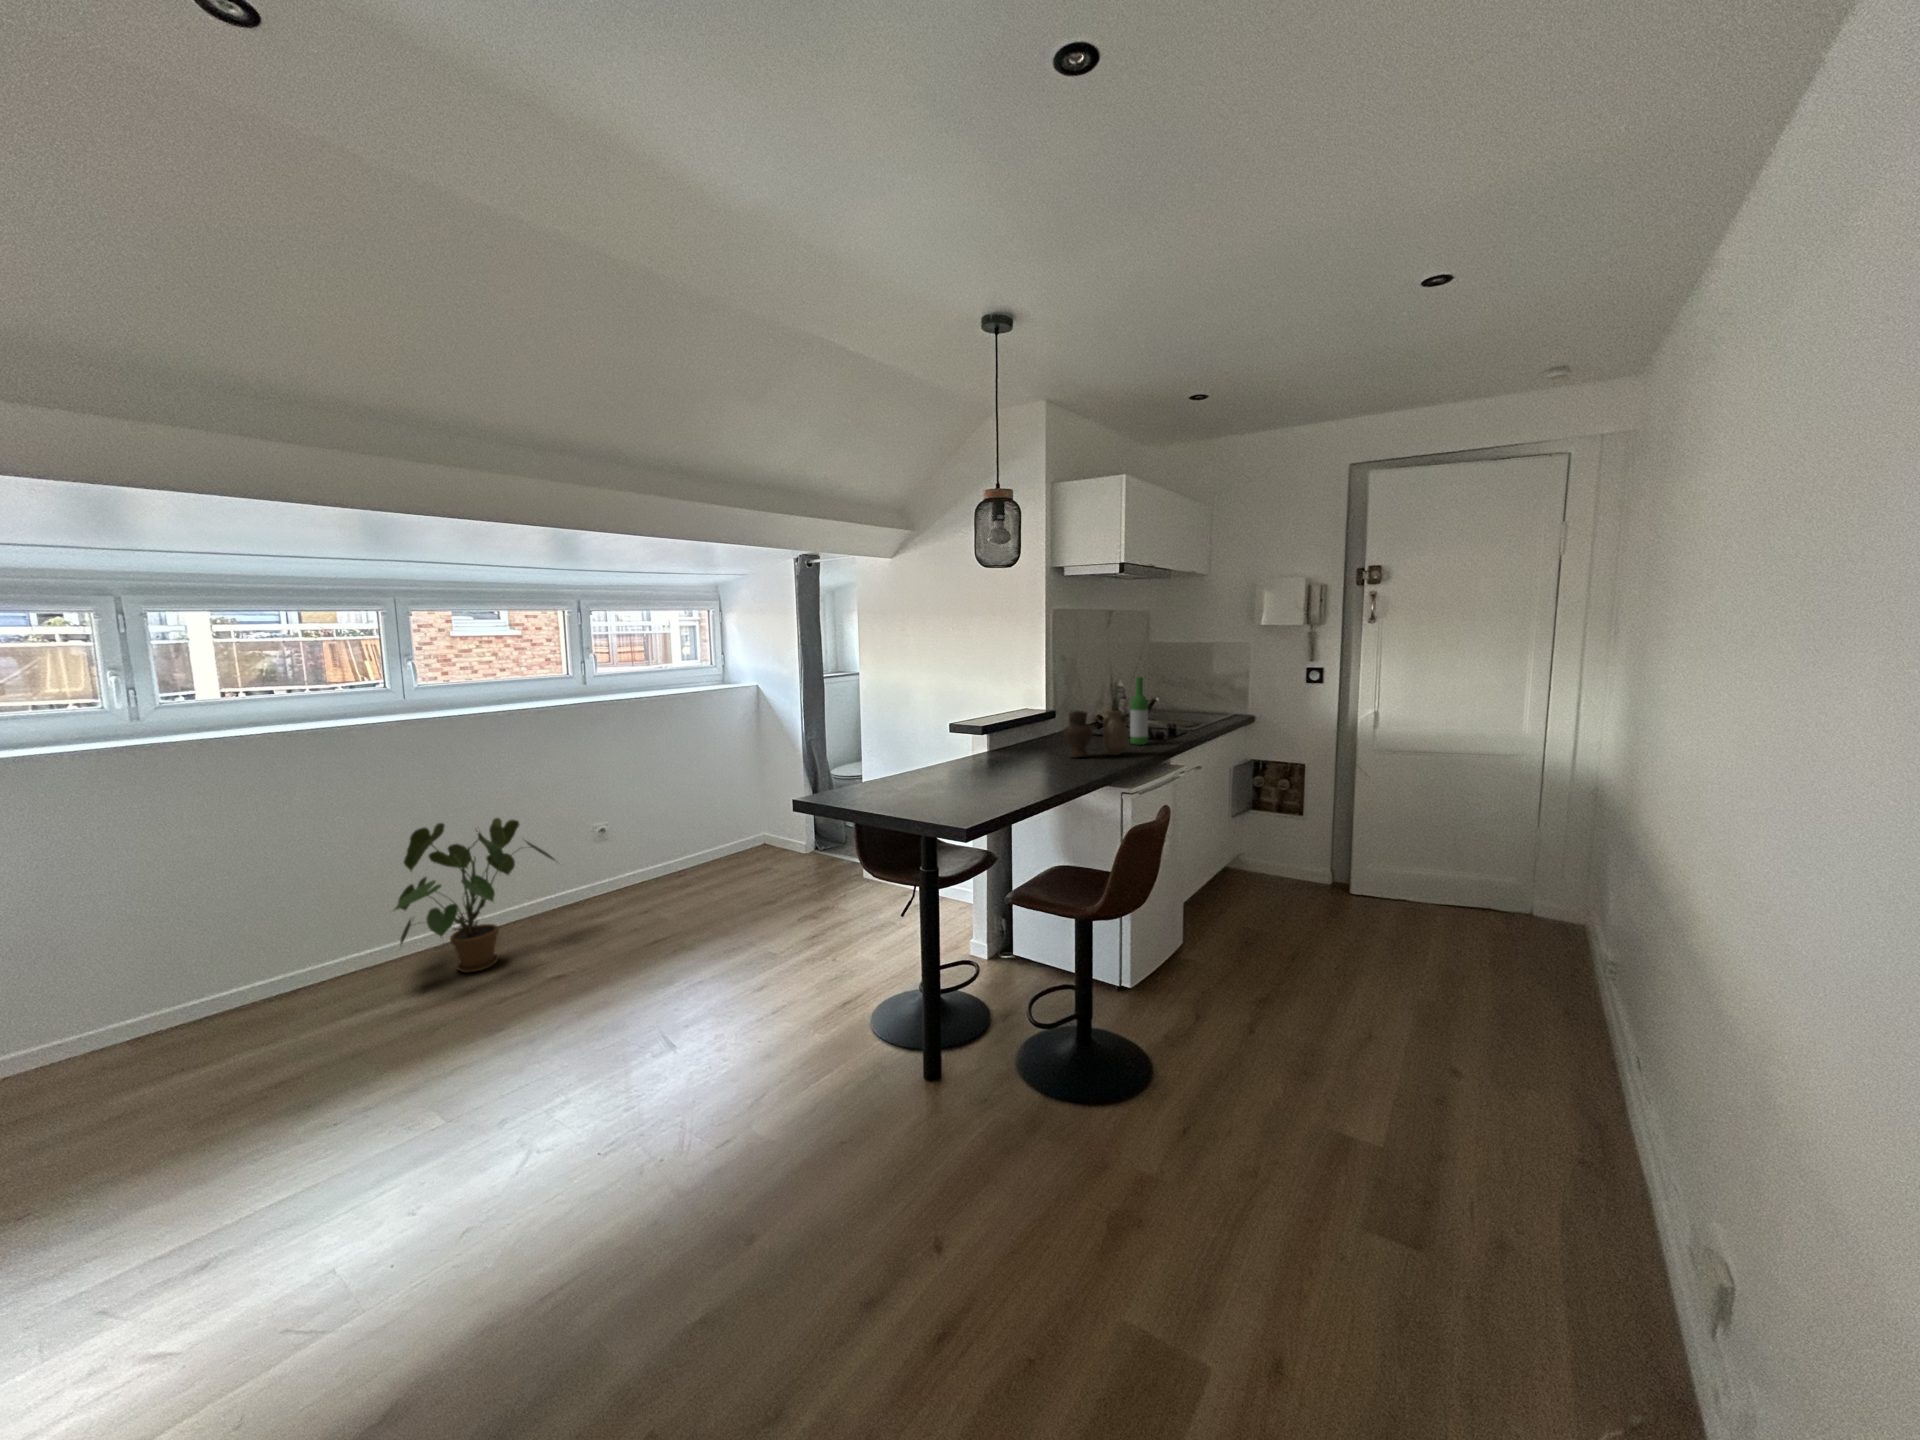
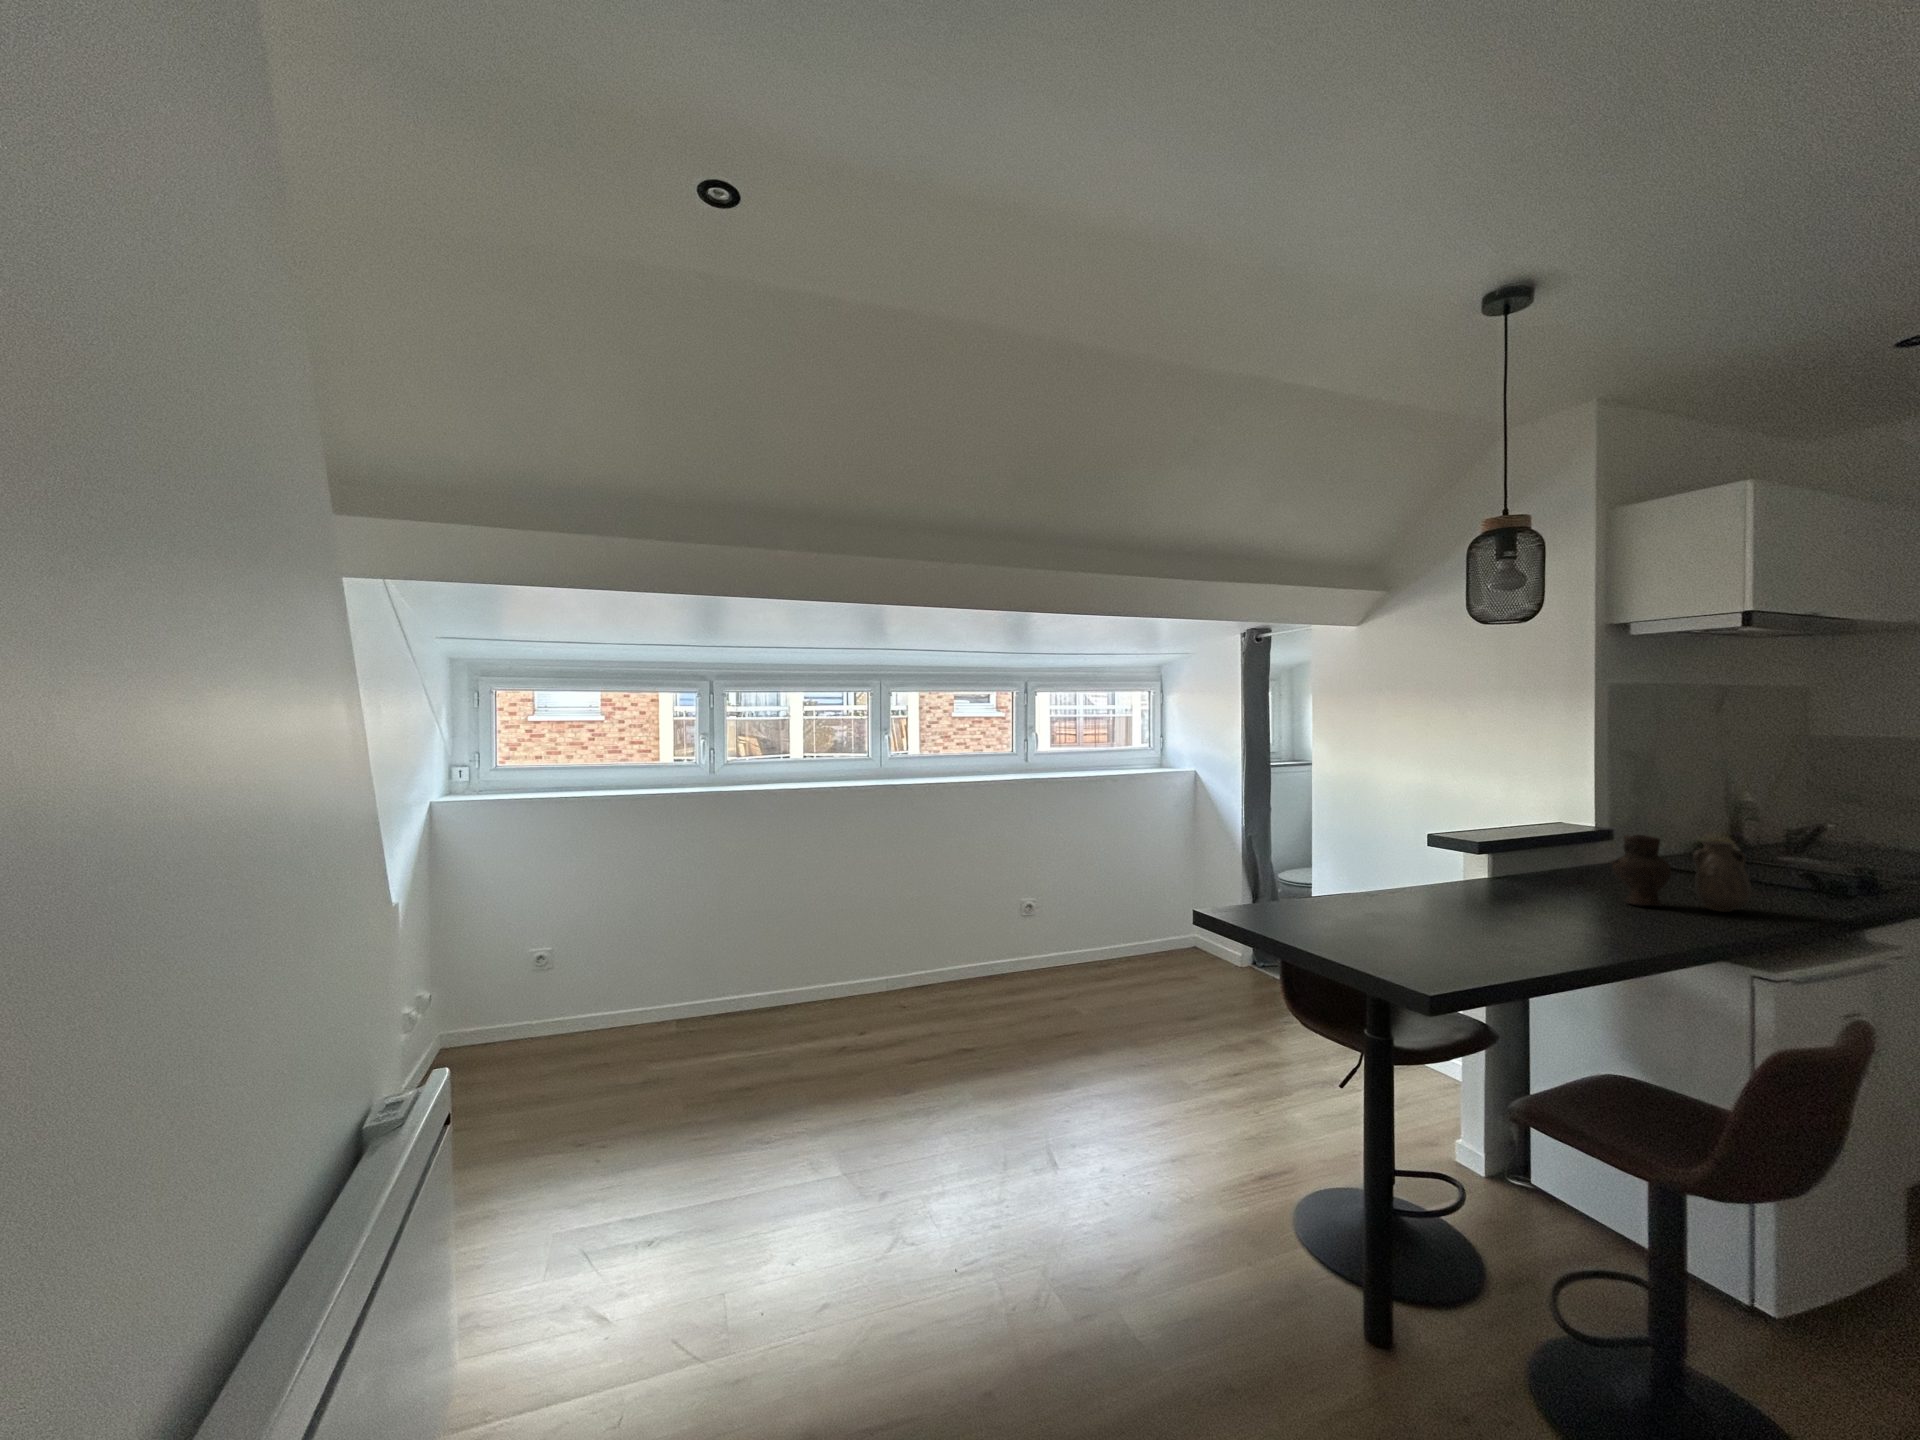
wine bottle: present [1130,677,1148,745] -> none [1765,791,1806,901]
house plant: present [395,818,555,972] -> none [878,874,1010,1012]

